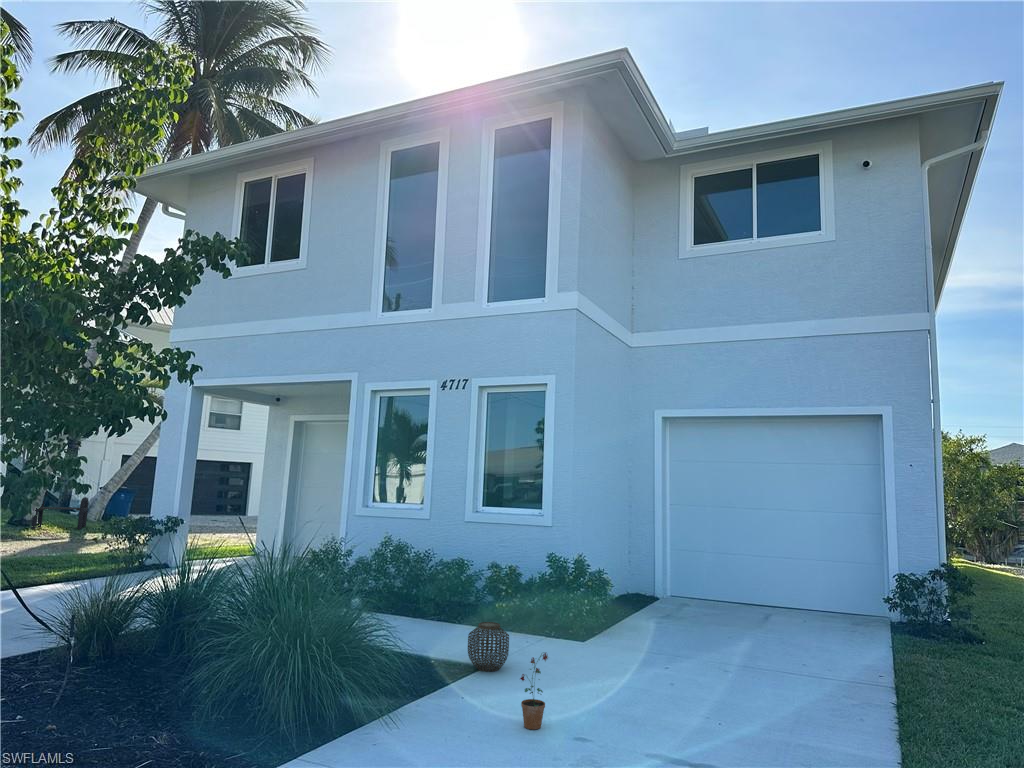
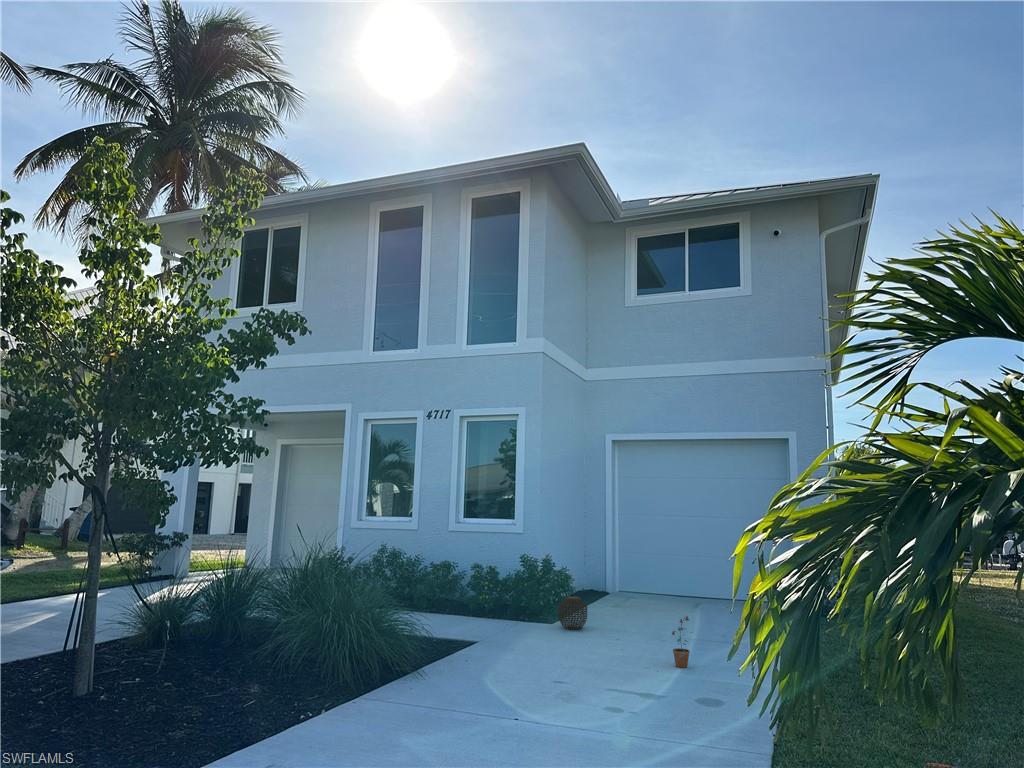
woven basket: present [468,622,509,672] -> present [558,596,587,630]
potted plant: present [520,653,548,729] -> present [672,616,690,668]

